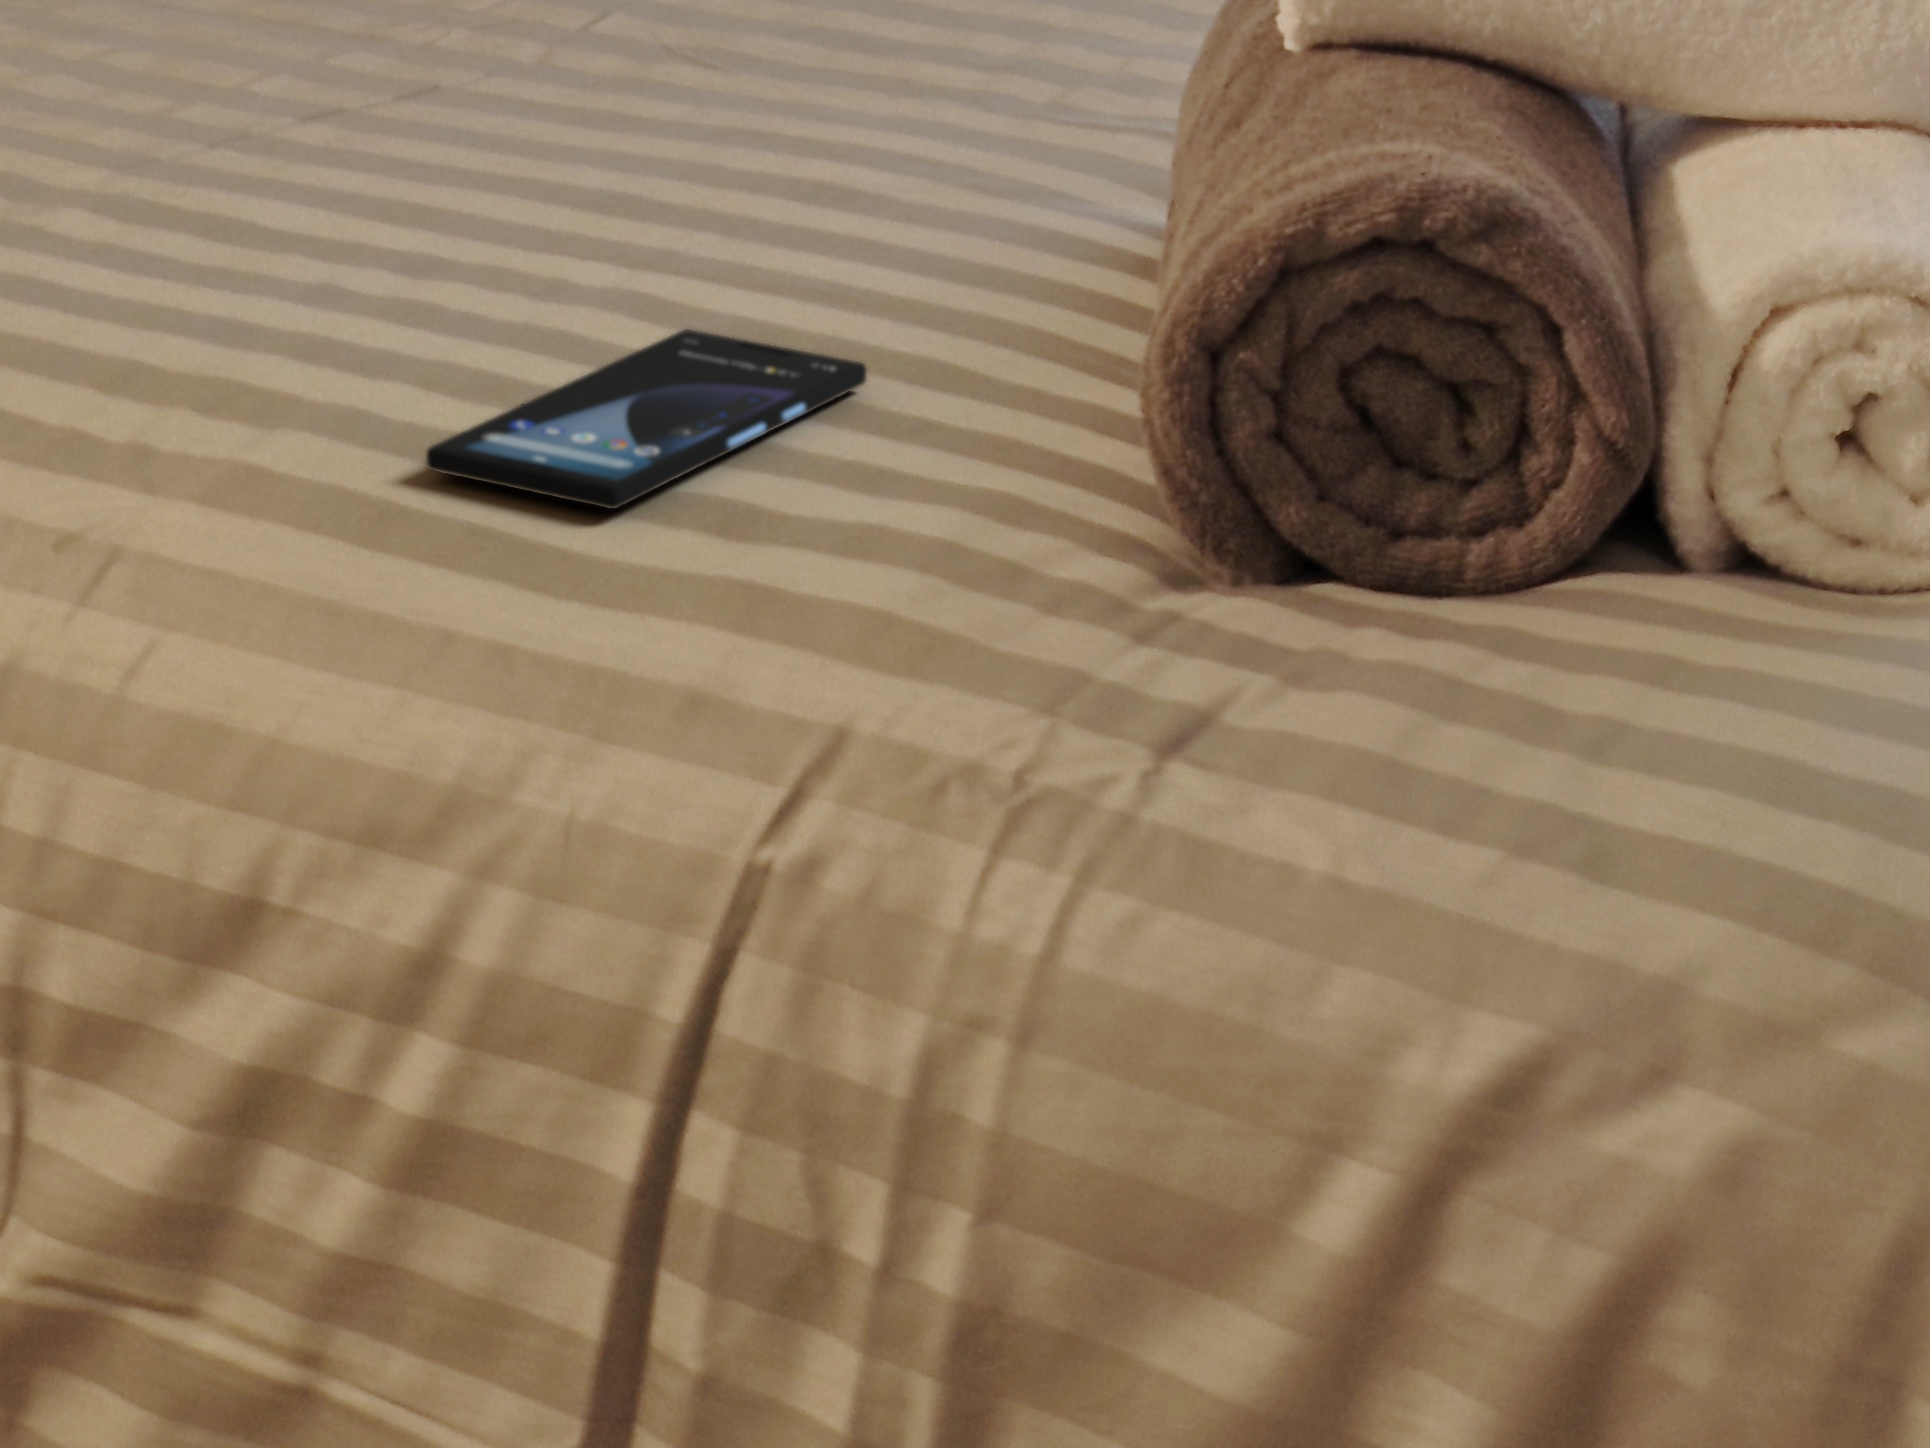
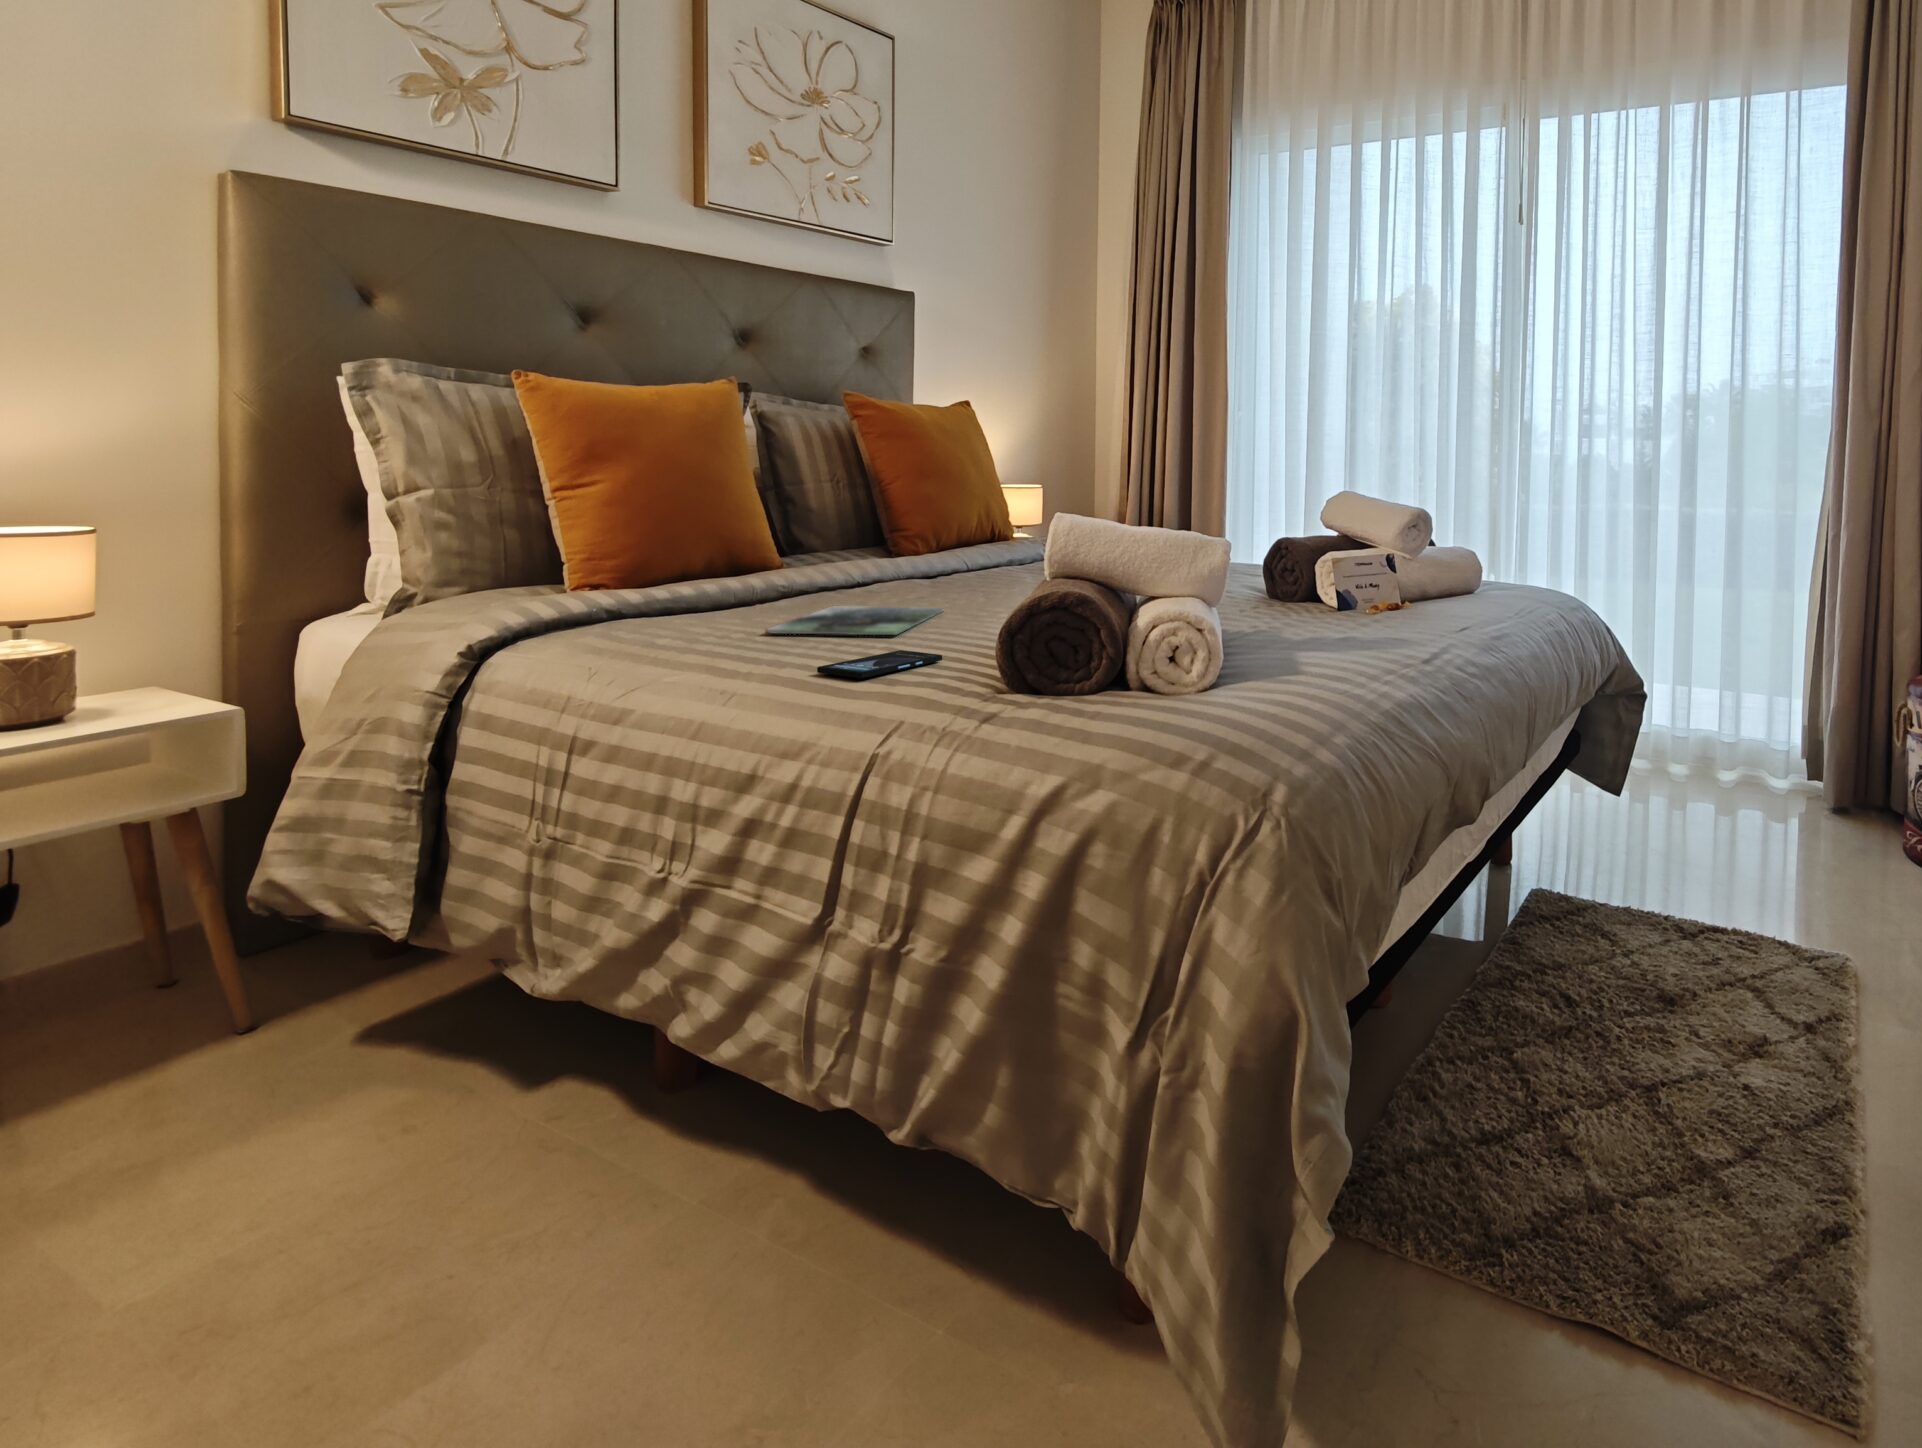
magazine: none [89,2,717,212] -> present [765,606,942,635]

